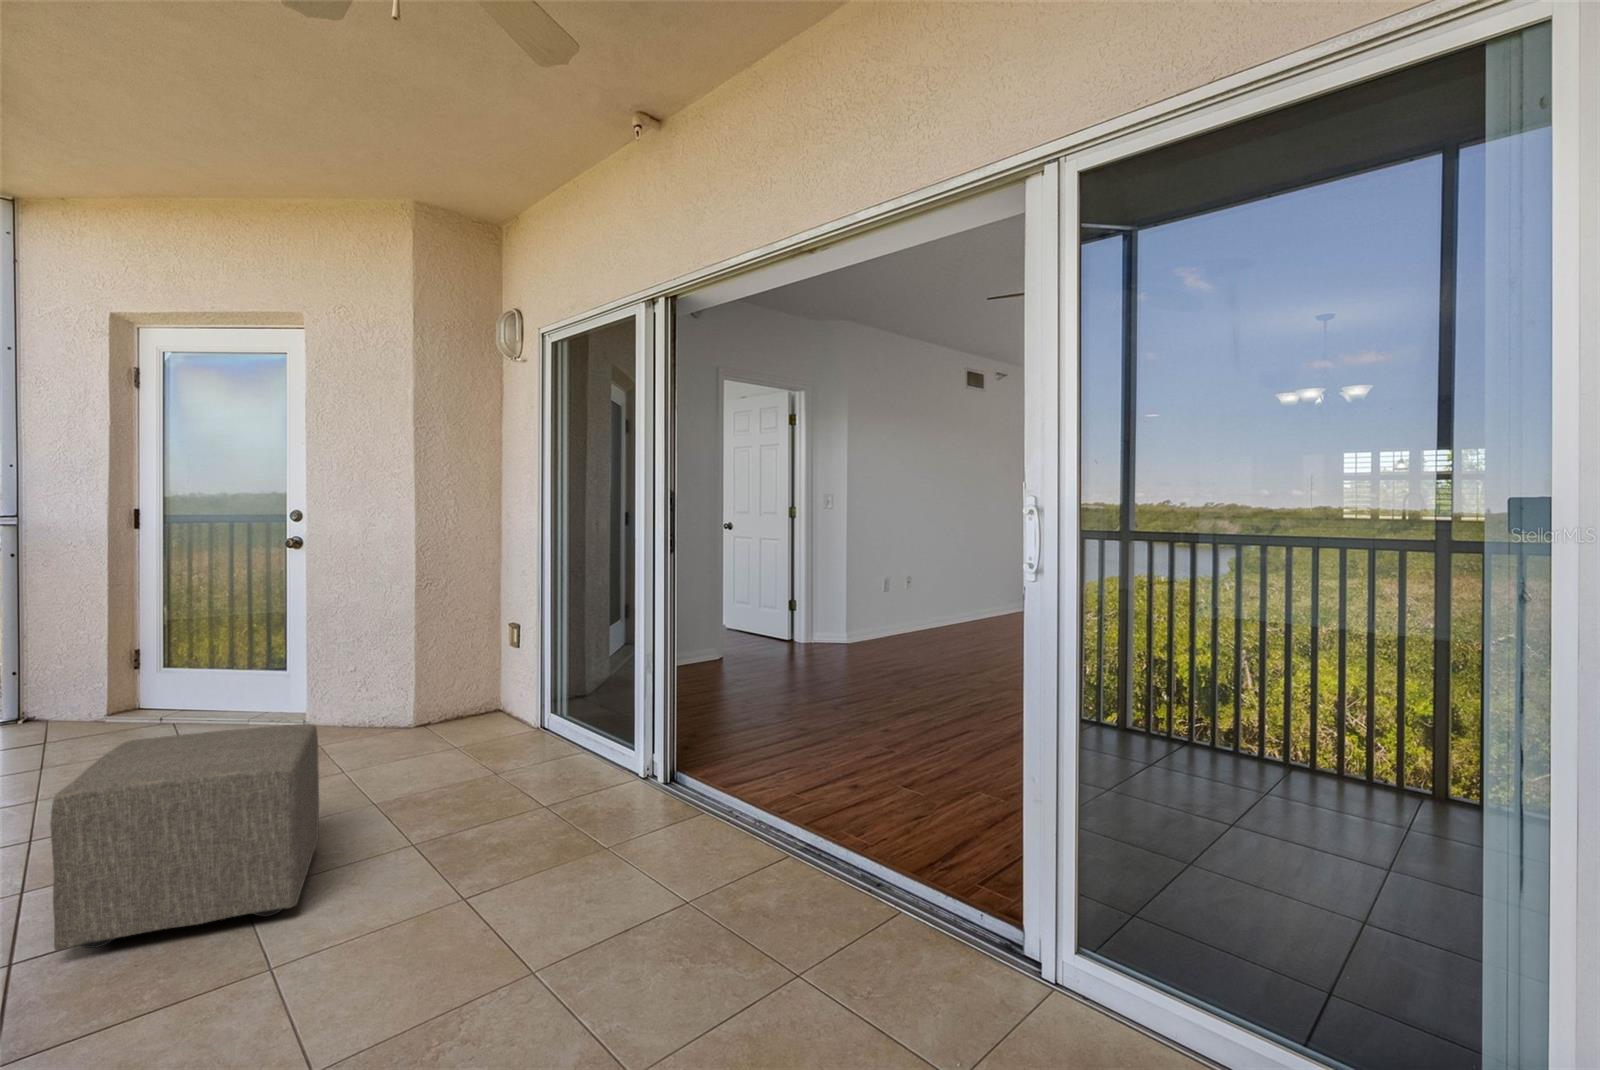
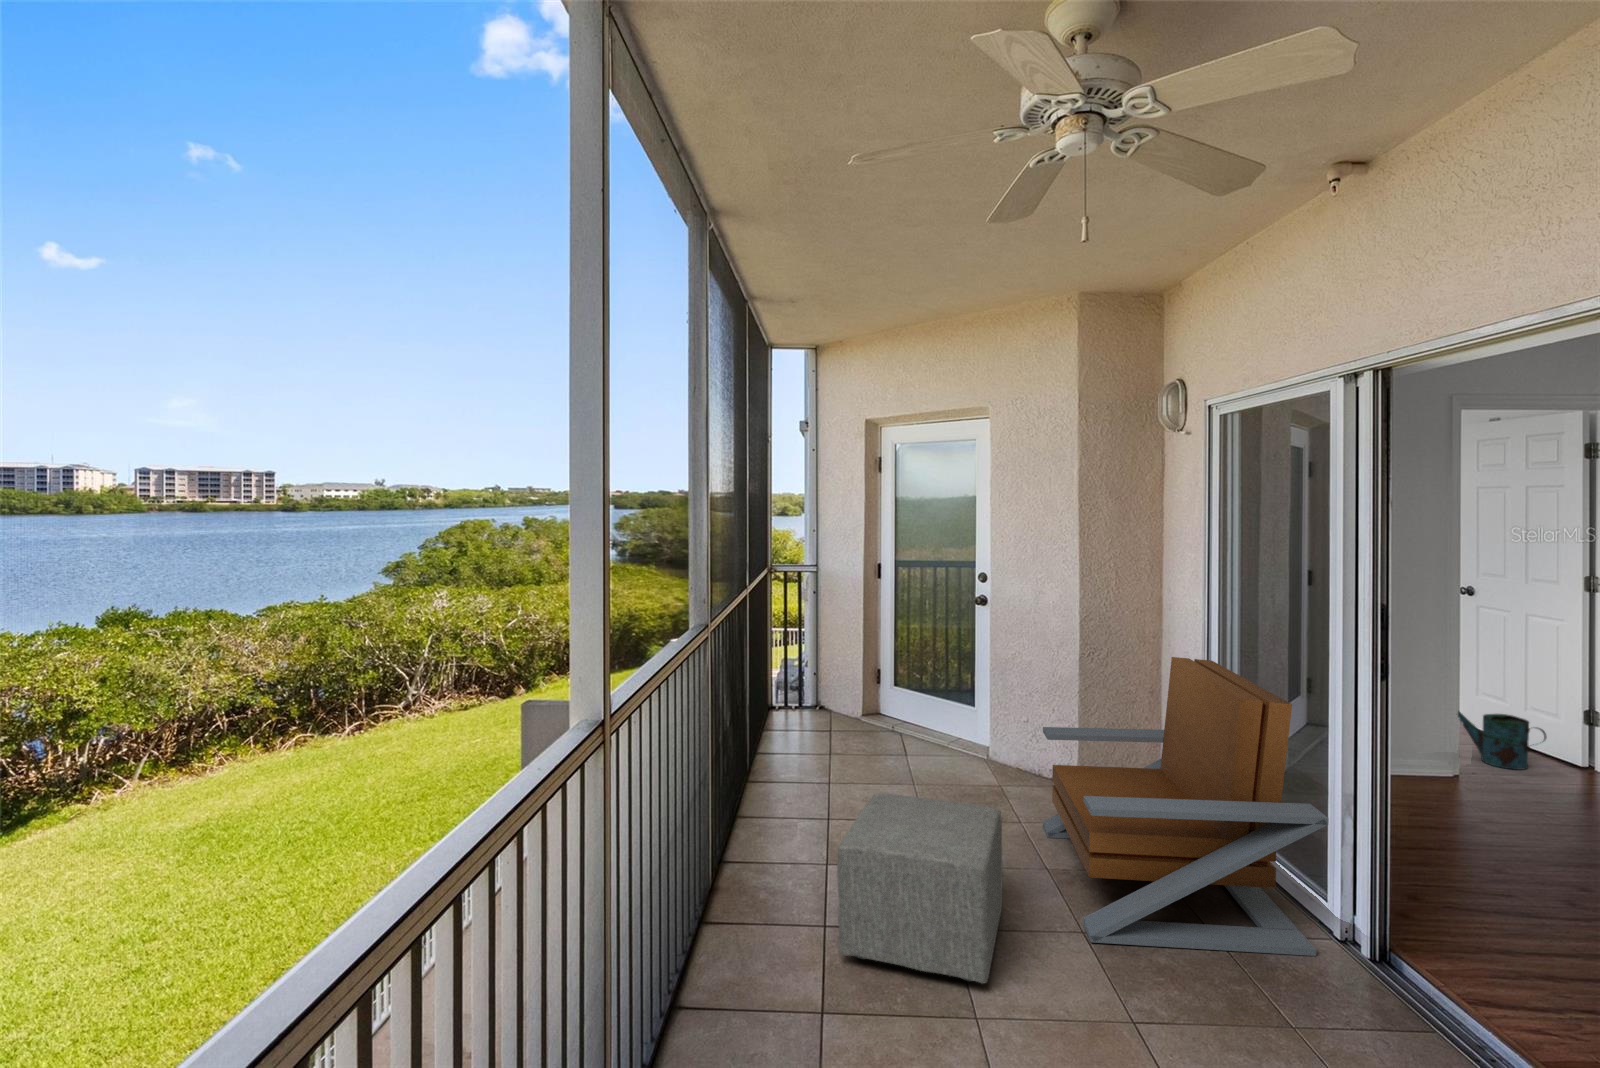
lounge chair: none [372,566,635,840] -> present [1043,657,1328,956]
watering can: none [716,615,773,659] -> present [1458,711,1547,770]

